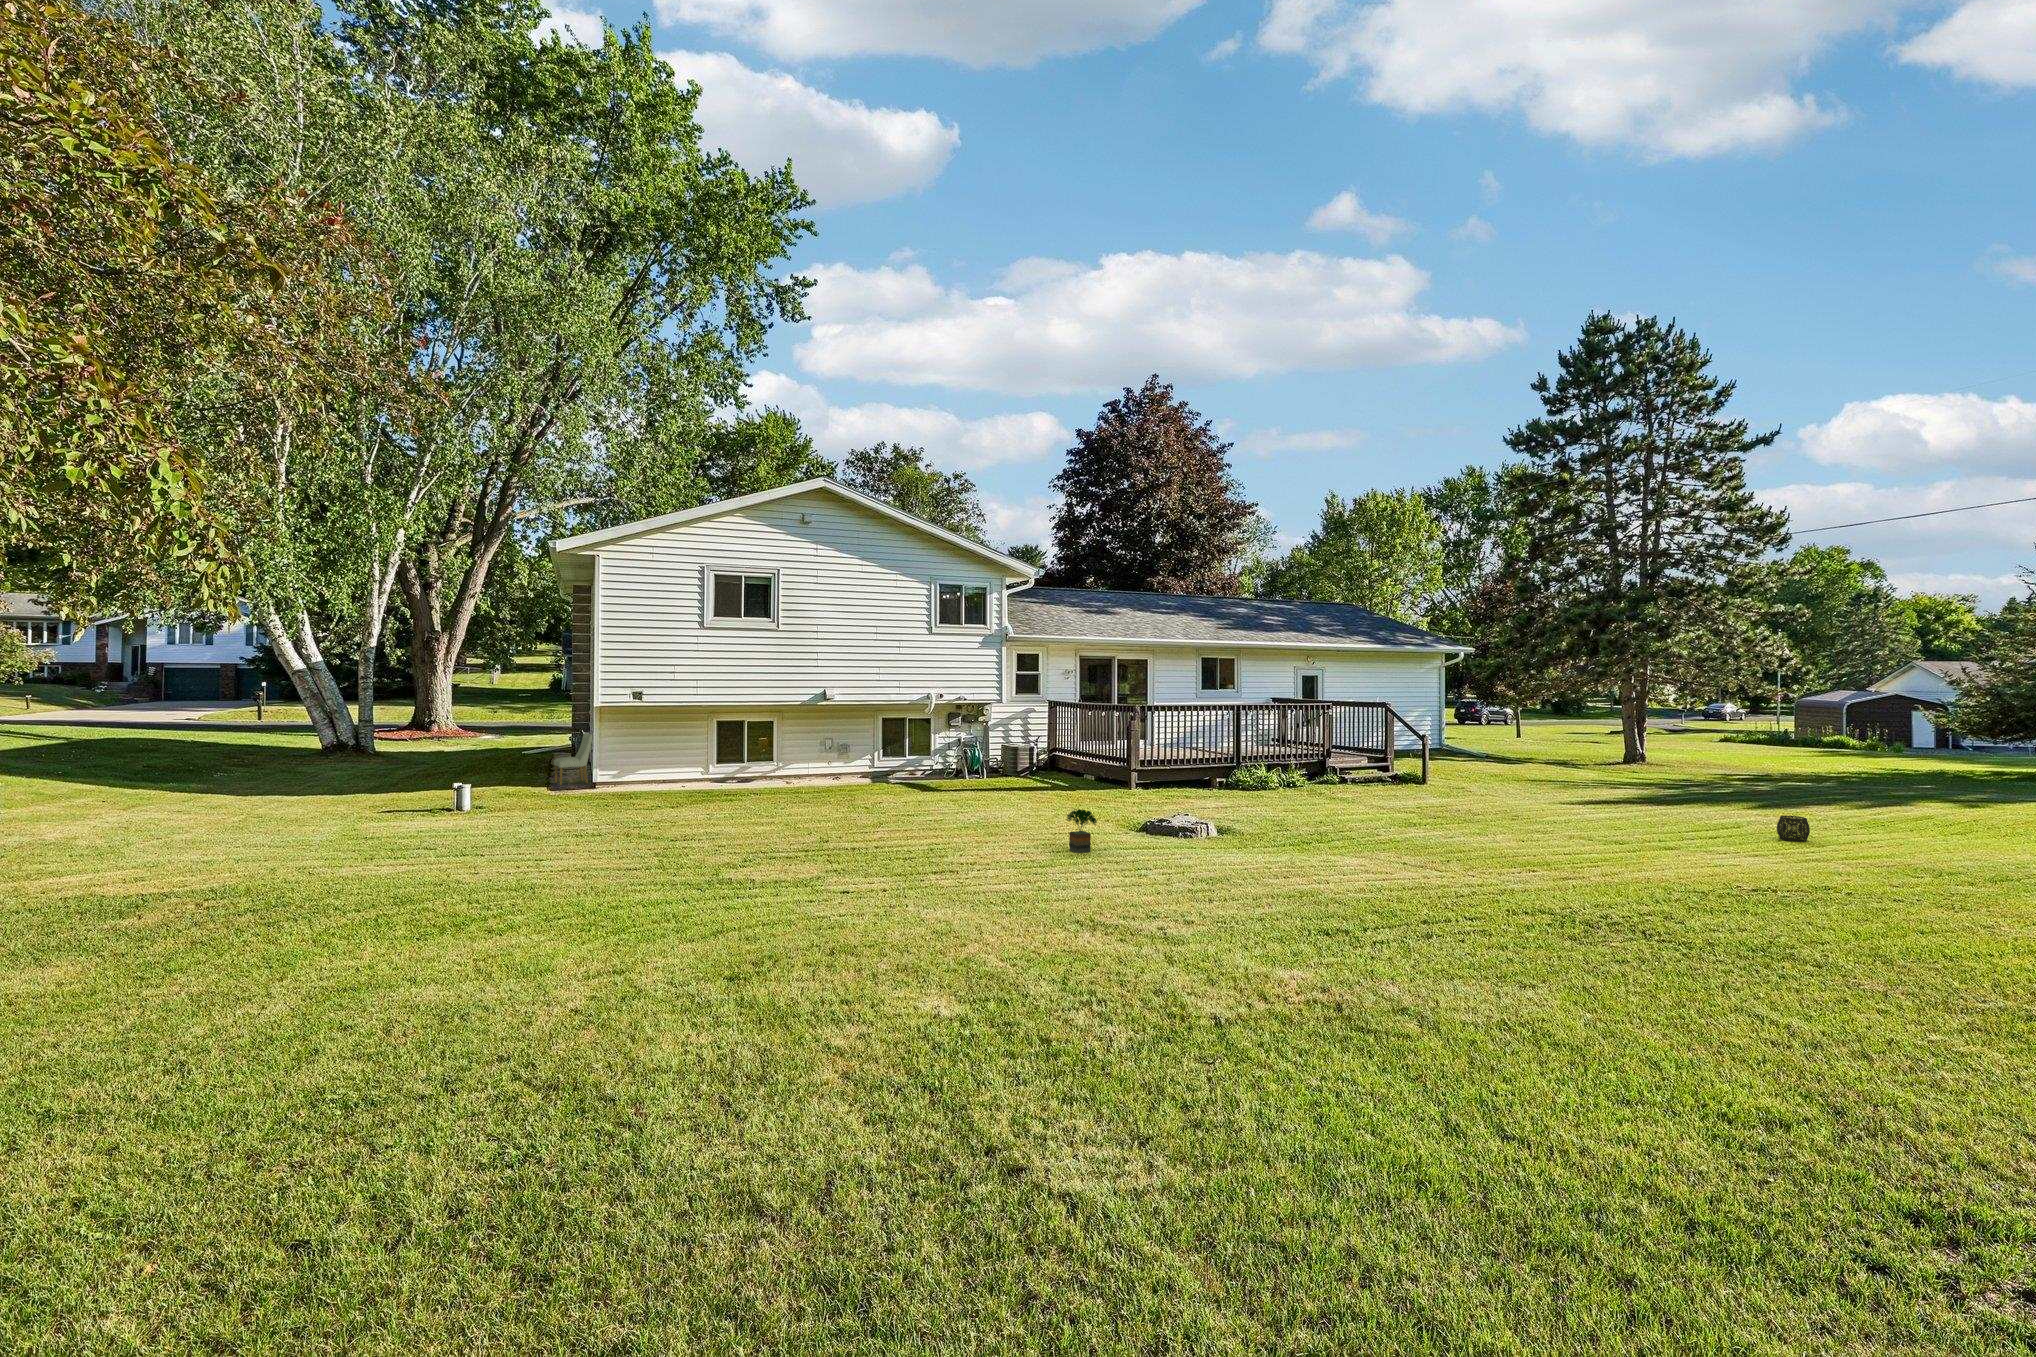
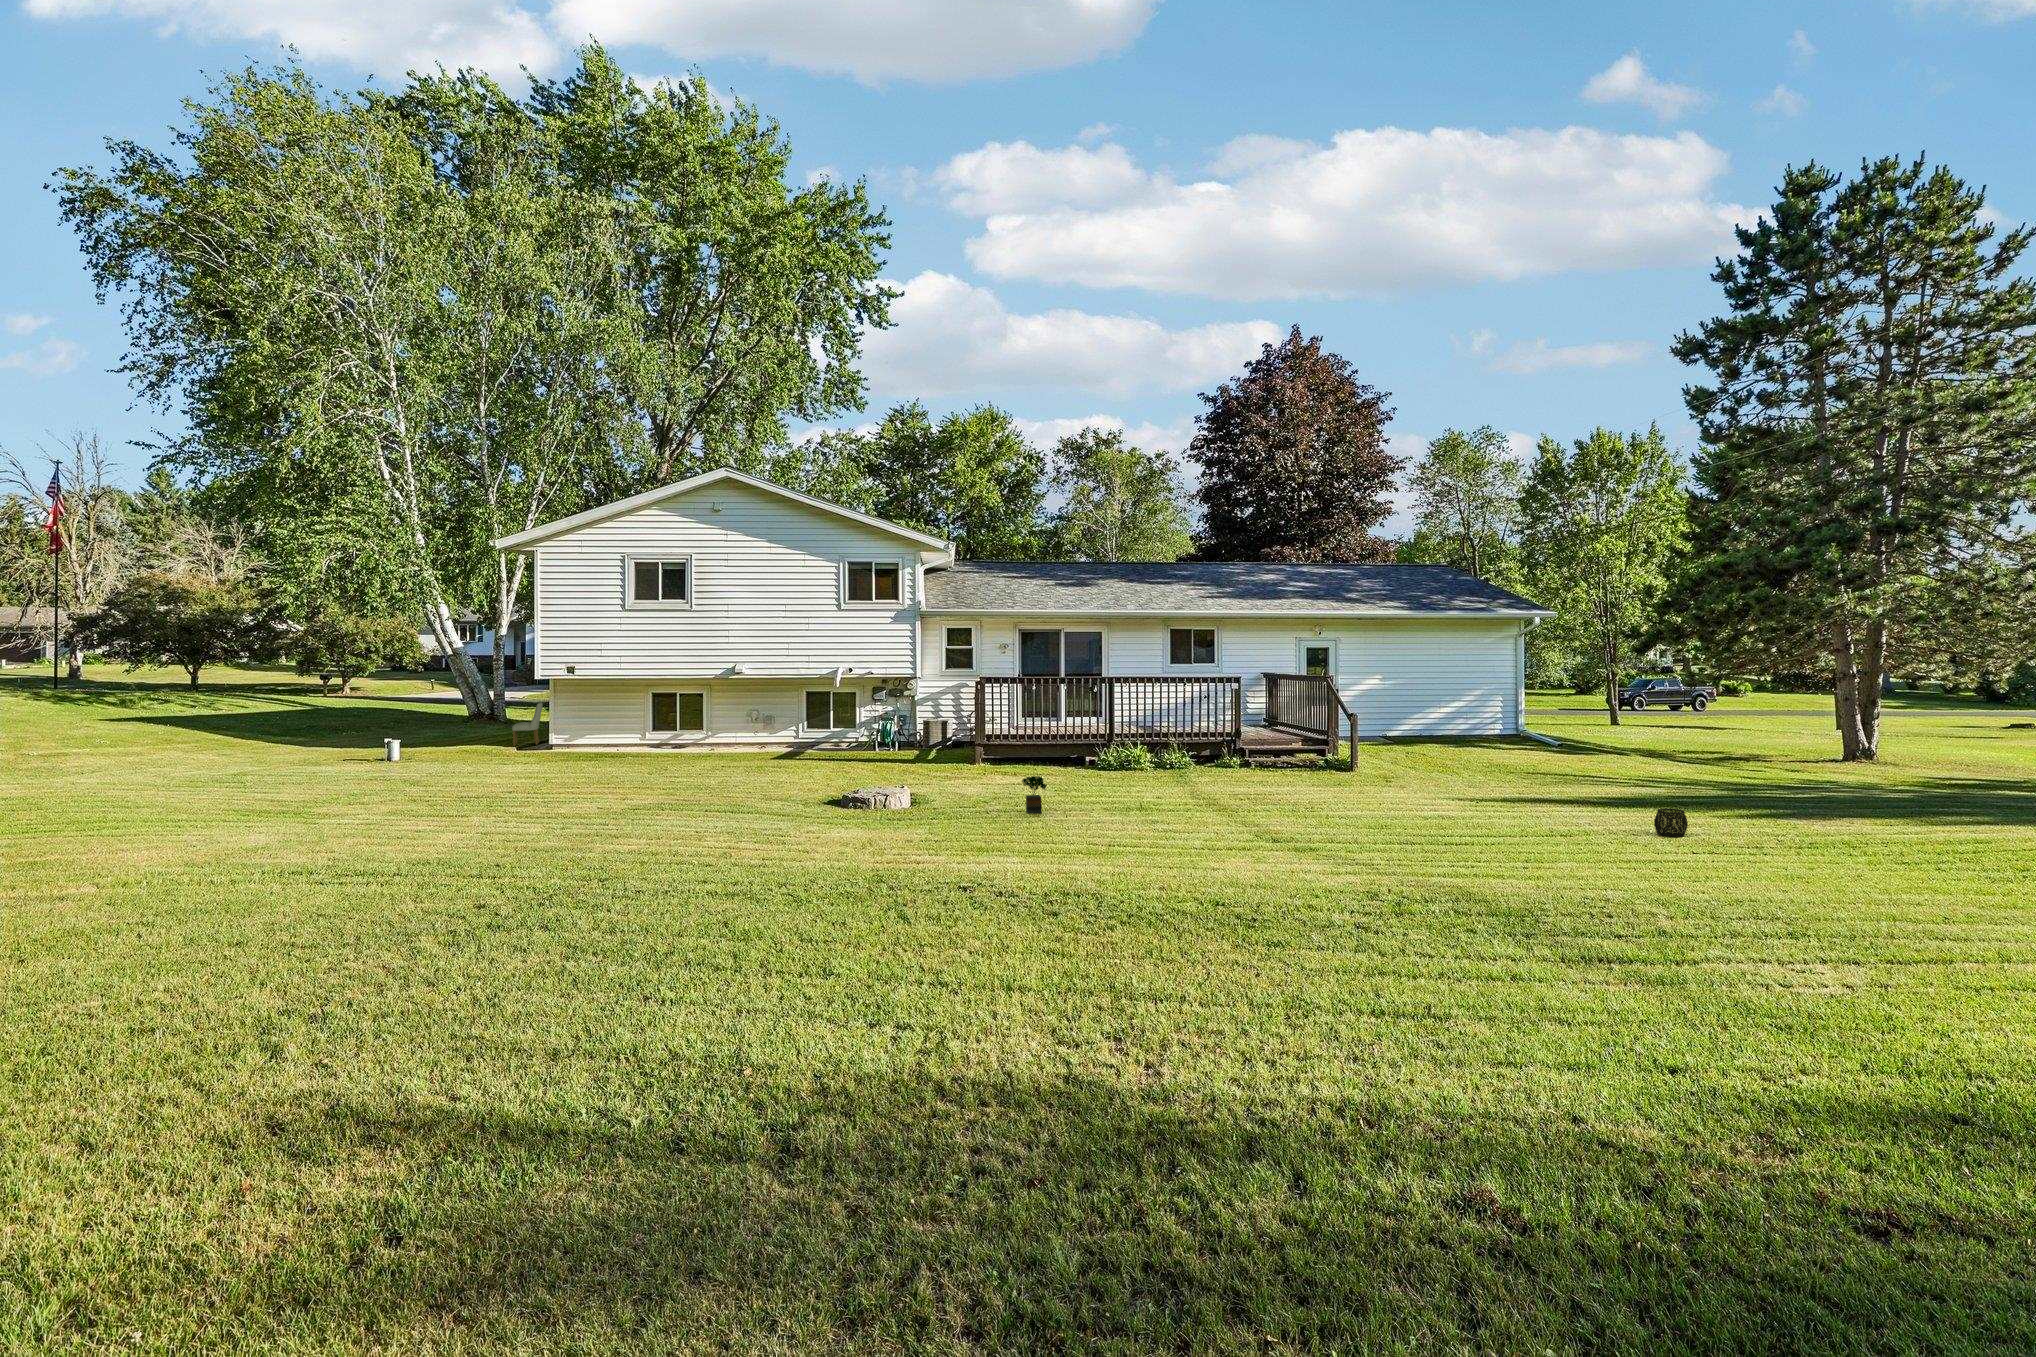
potted tree: present [1067,810,1097,853] -> present [1022,776,1046,814]
woven basket: present [1777,816,1810,842] -> present [1654,808,1688,837]

